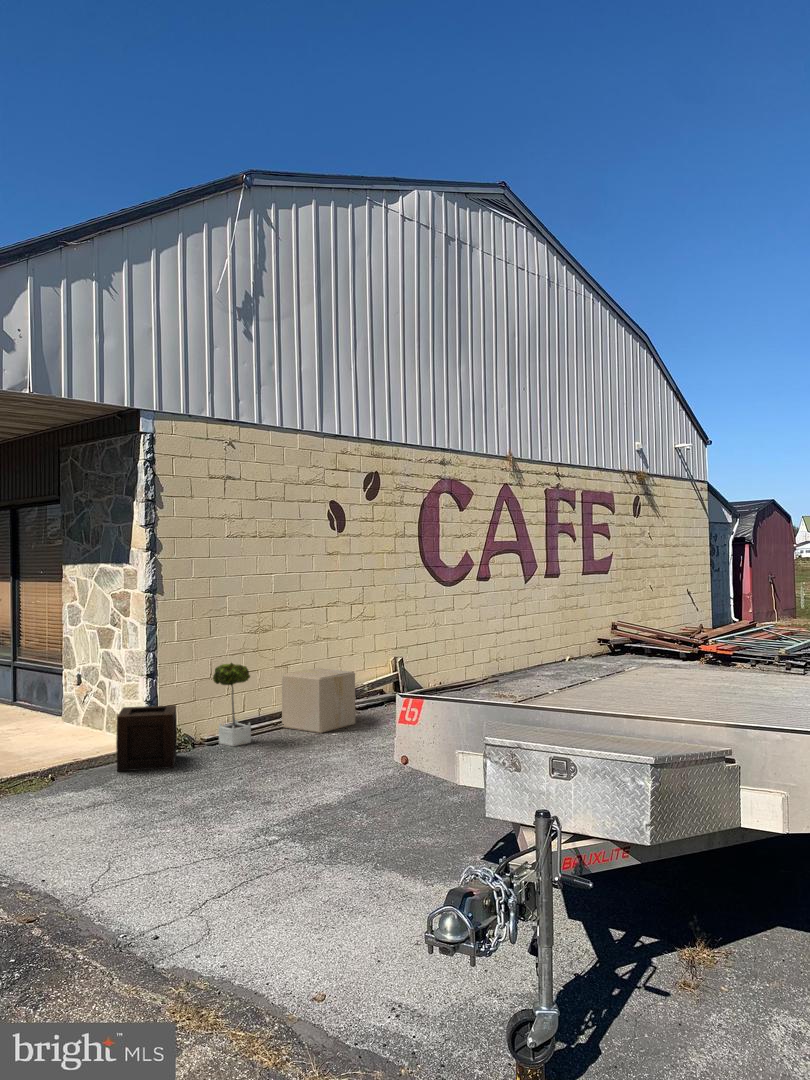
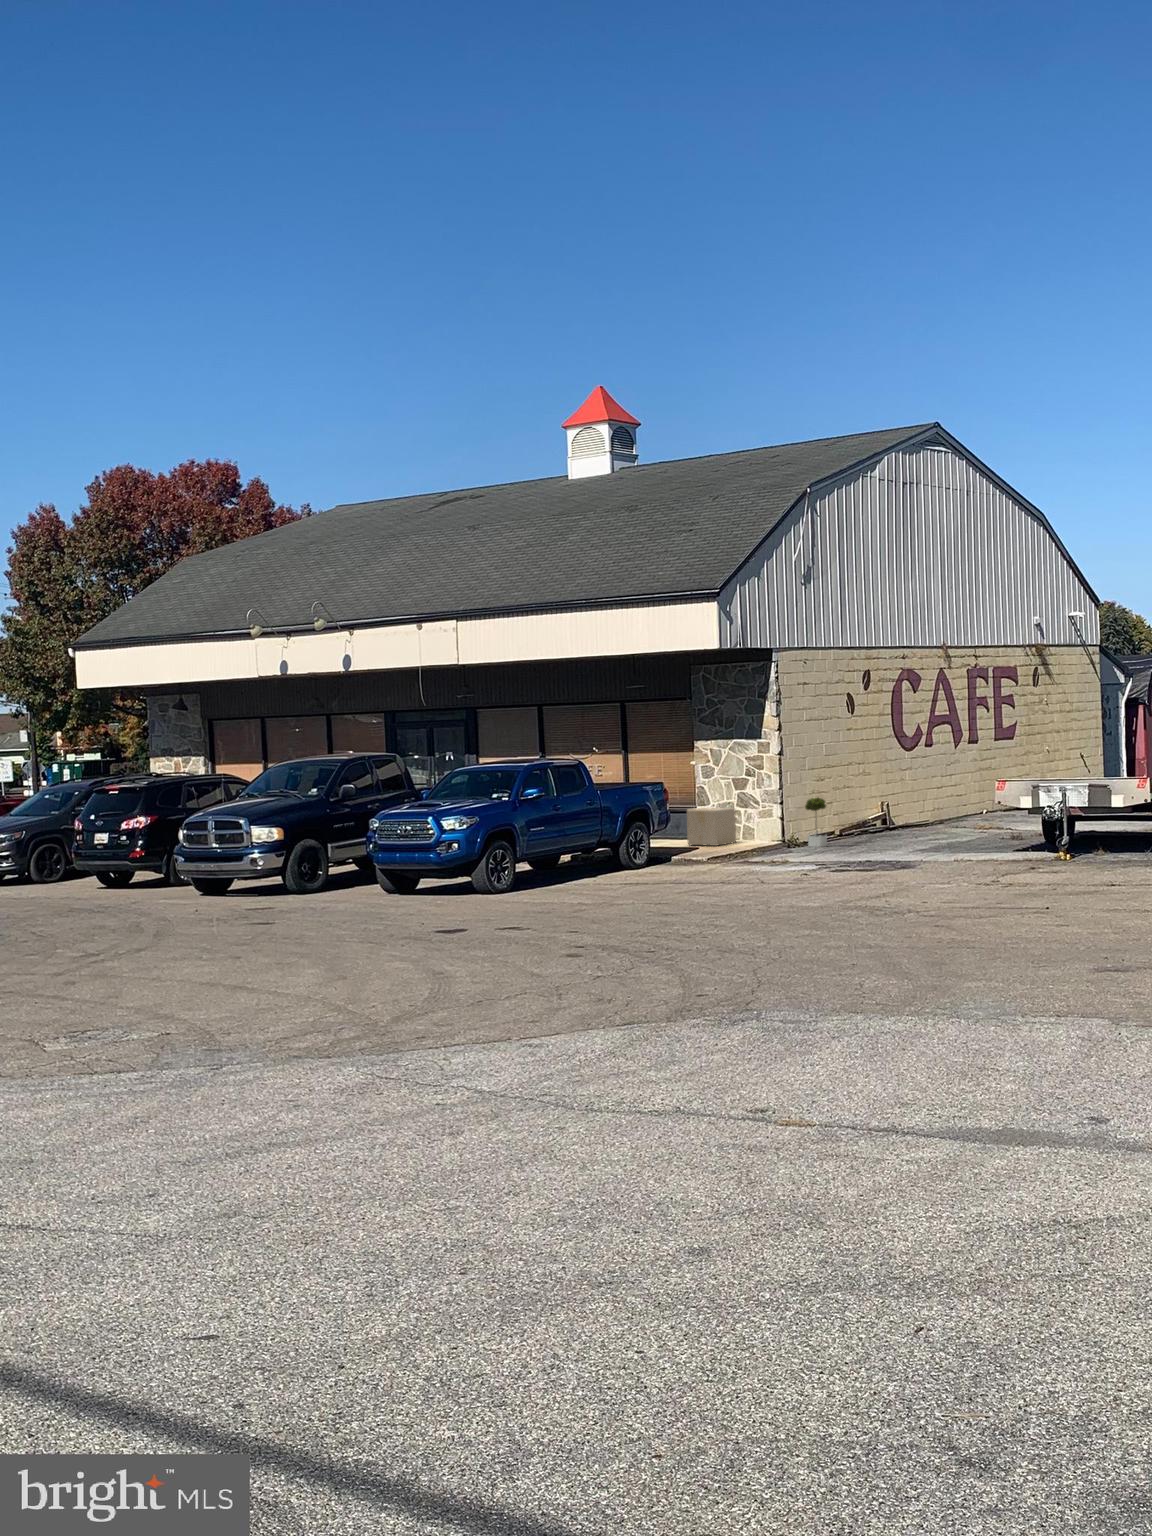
cardboard box: present [282,668,355,733] -> present [687,808,736,846]
wooden crate: present [116,705,177,771] -> none [768,820,808,853]

